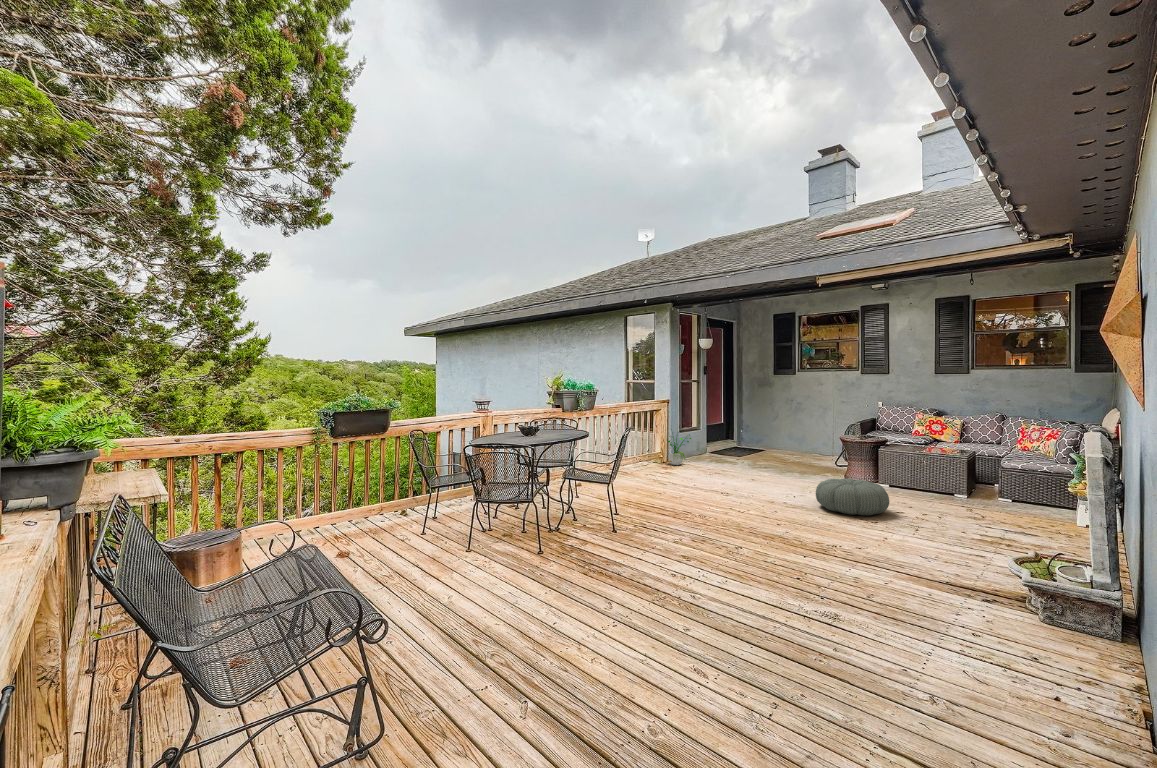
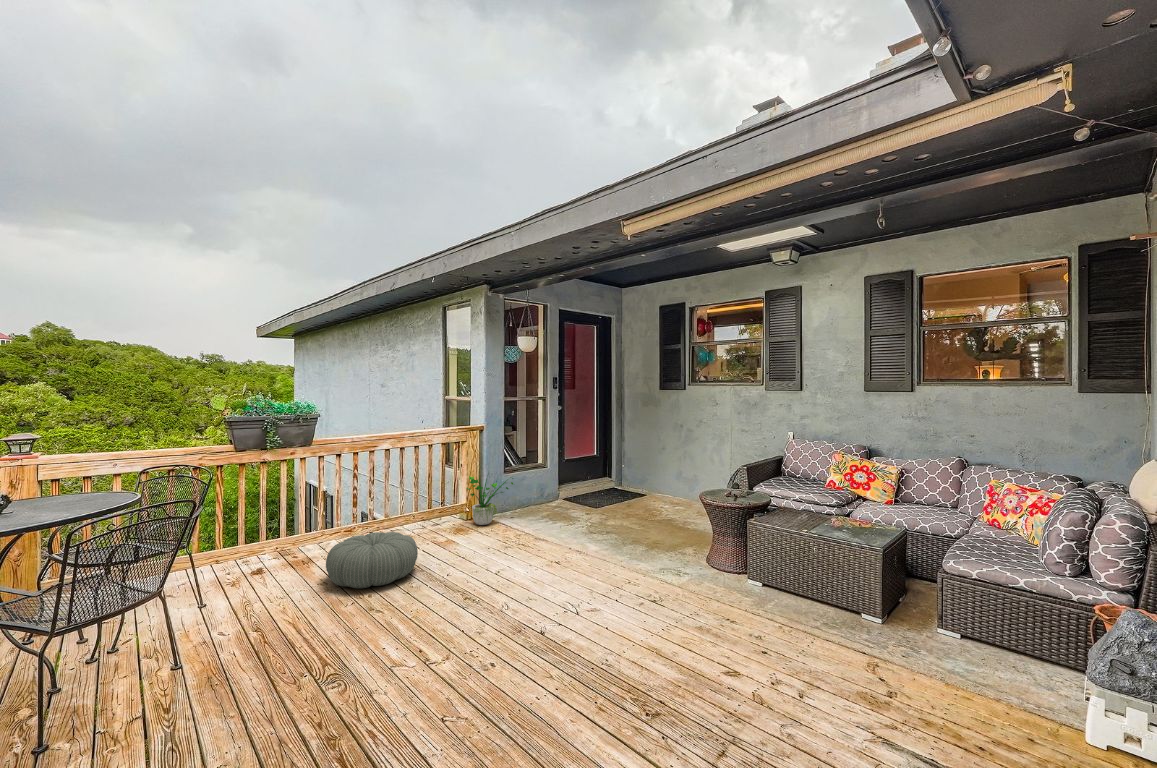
pouf: present [816,479,889,516] -> present [326,532,418,588]

